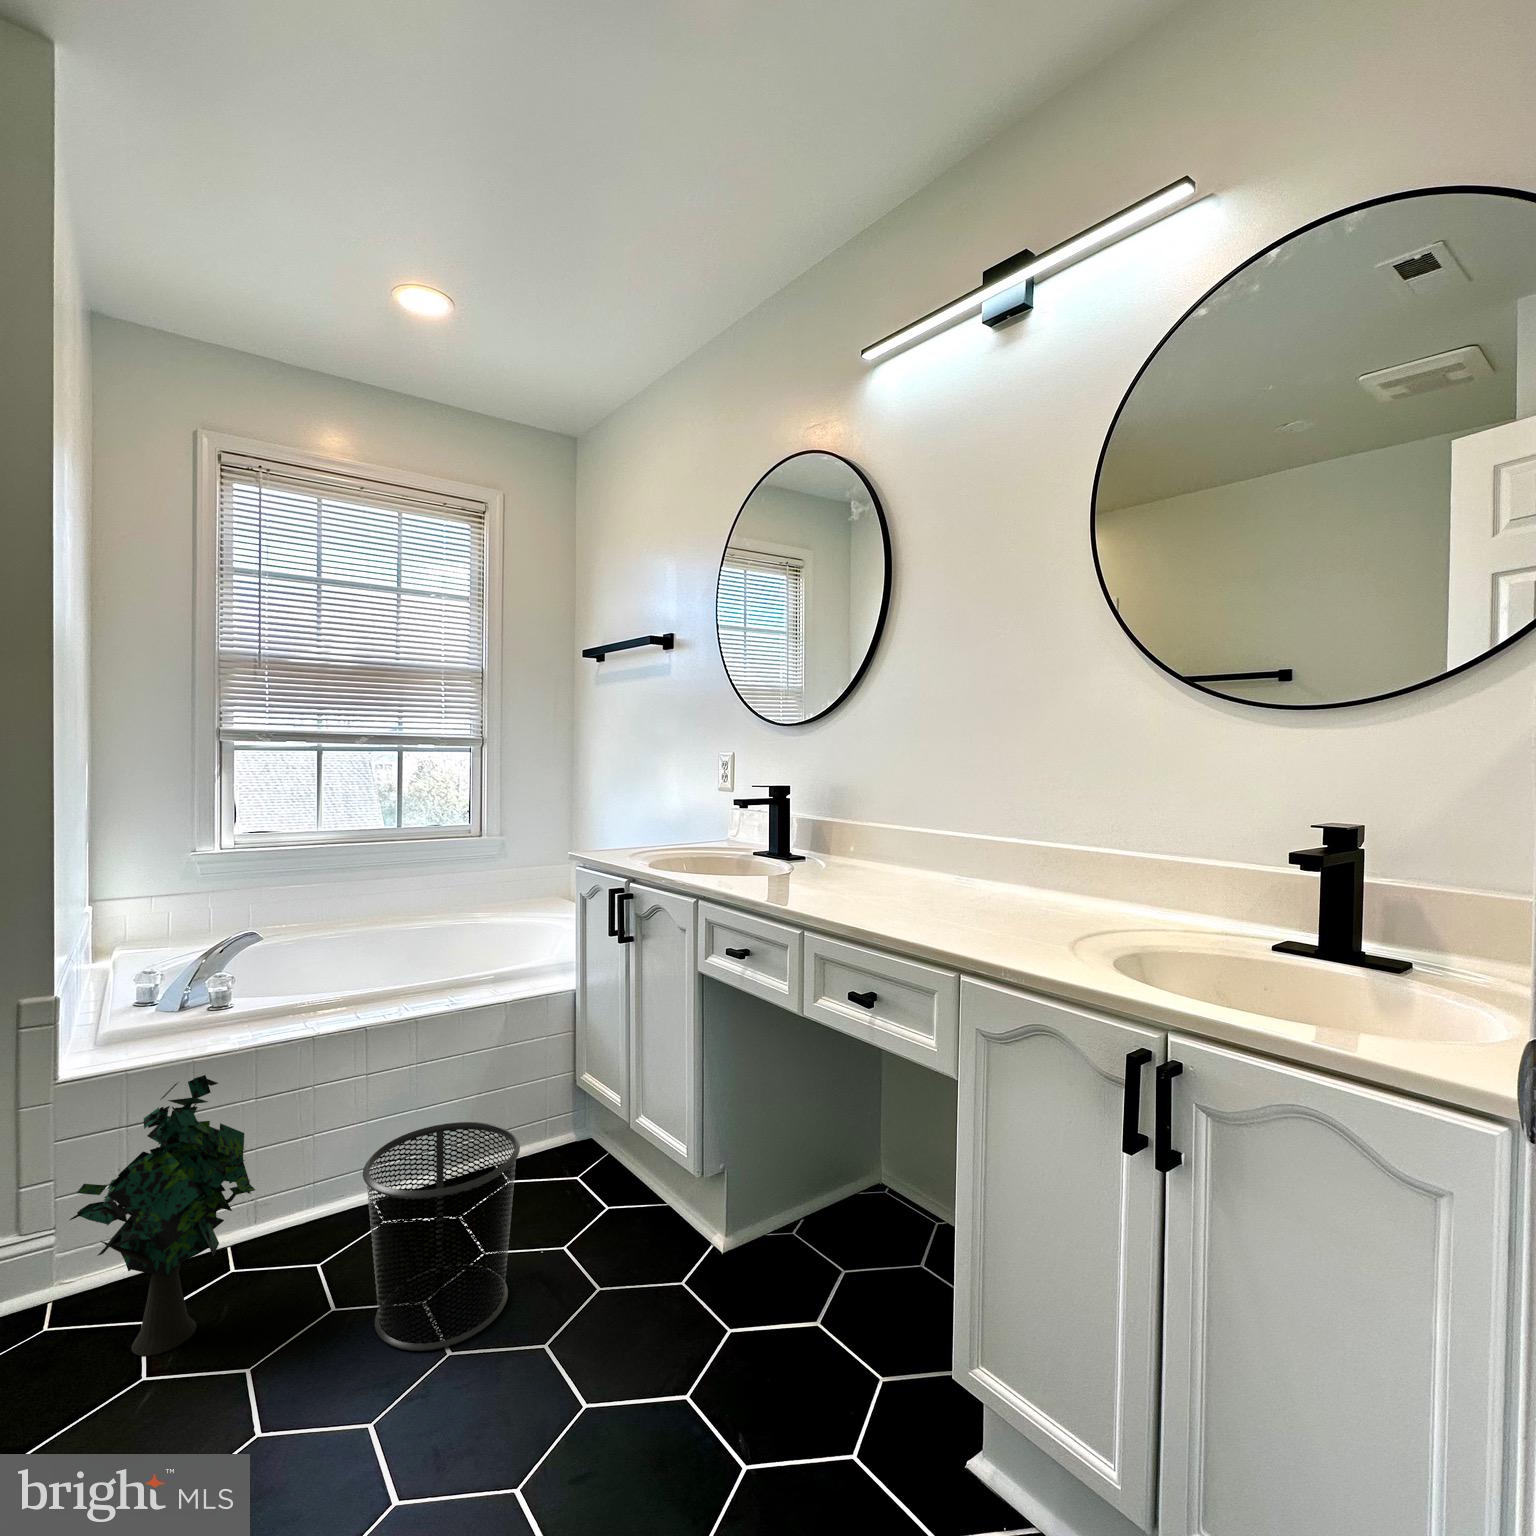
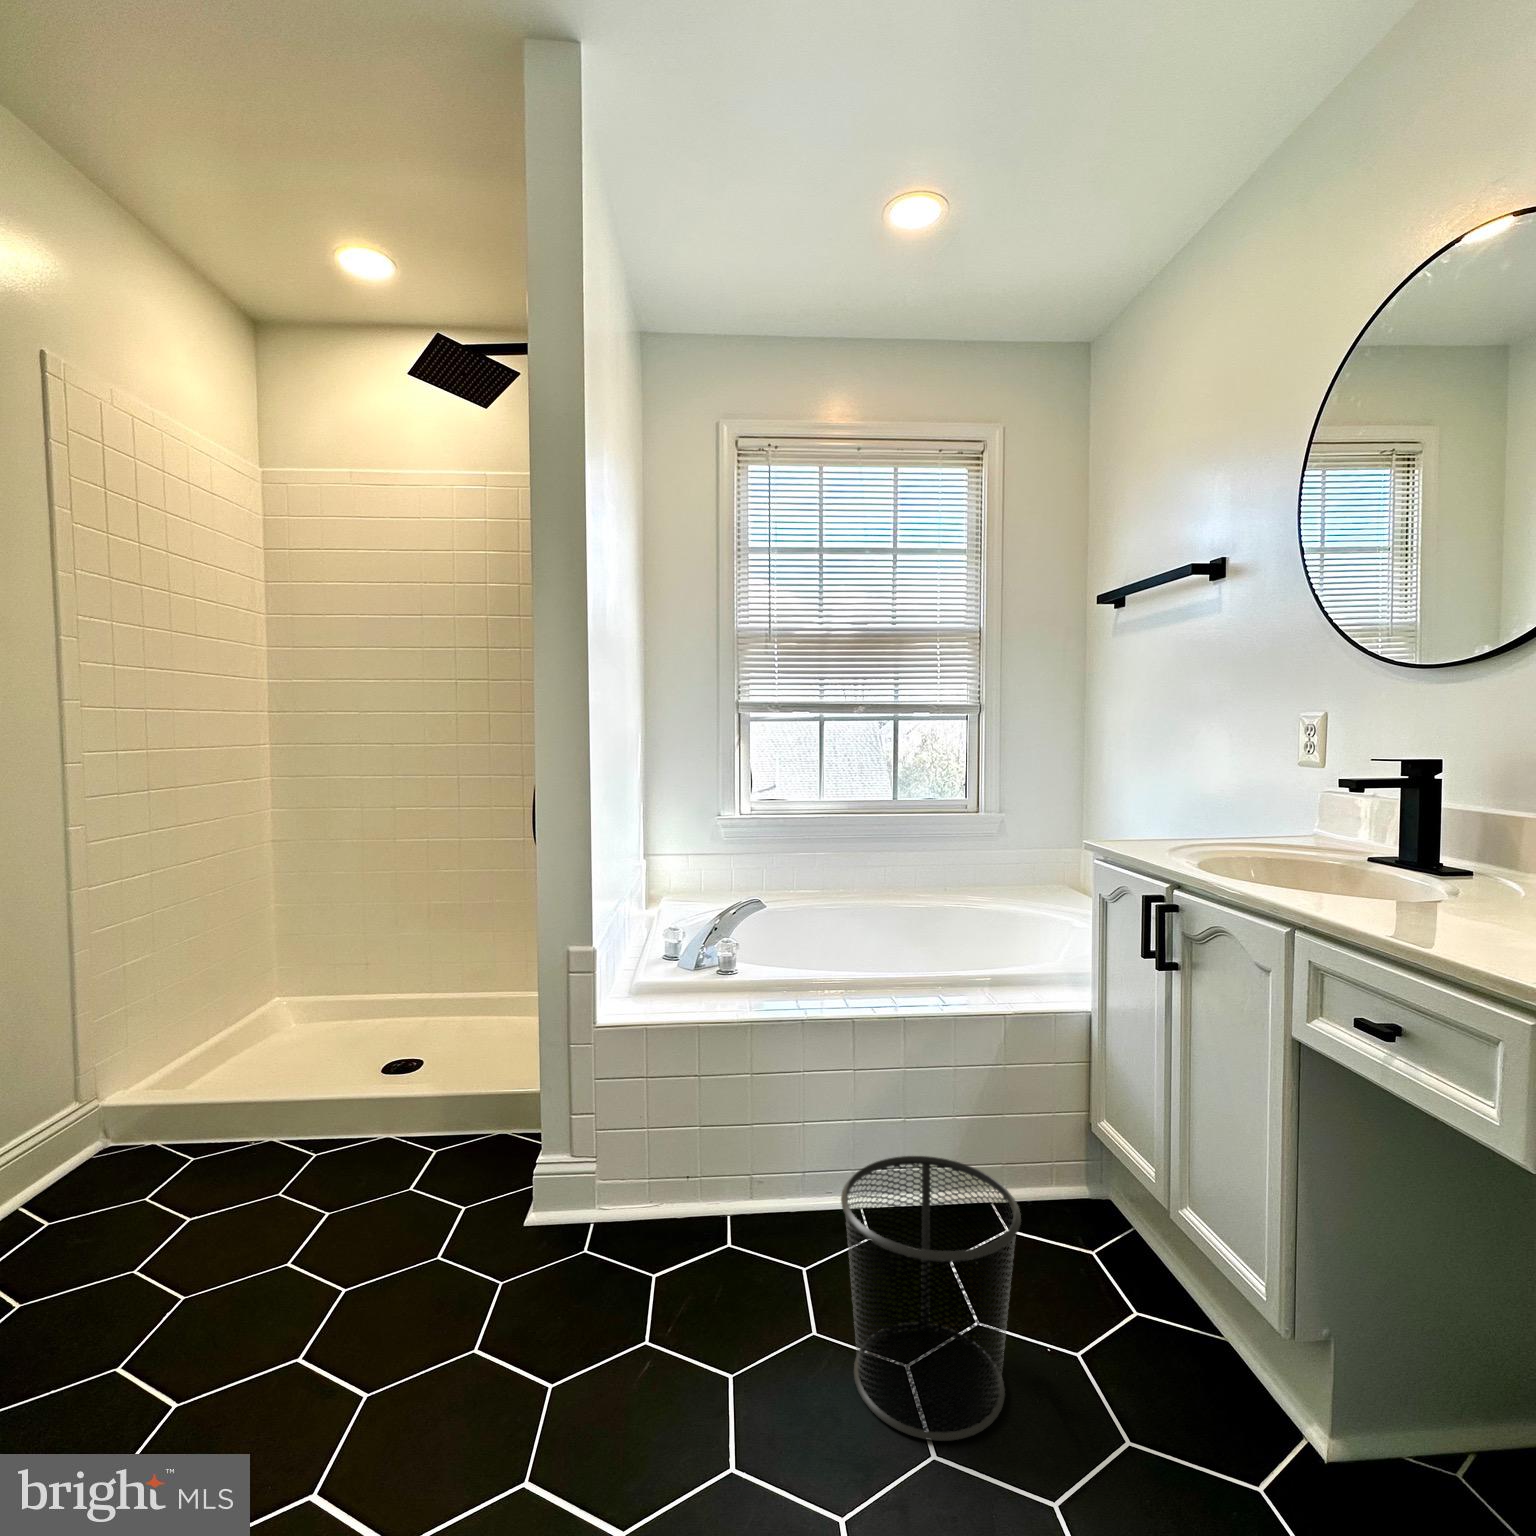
decorative plant: present [70,1075,255,1356] -> none [593,1047,745,1315]

